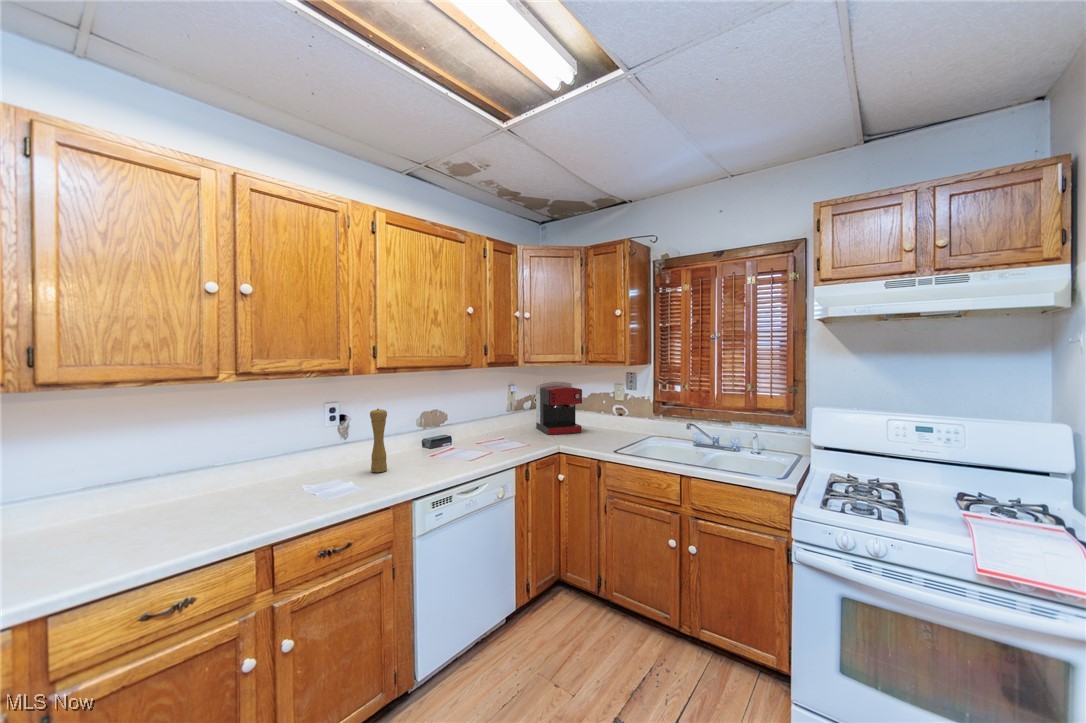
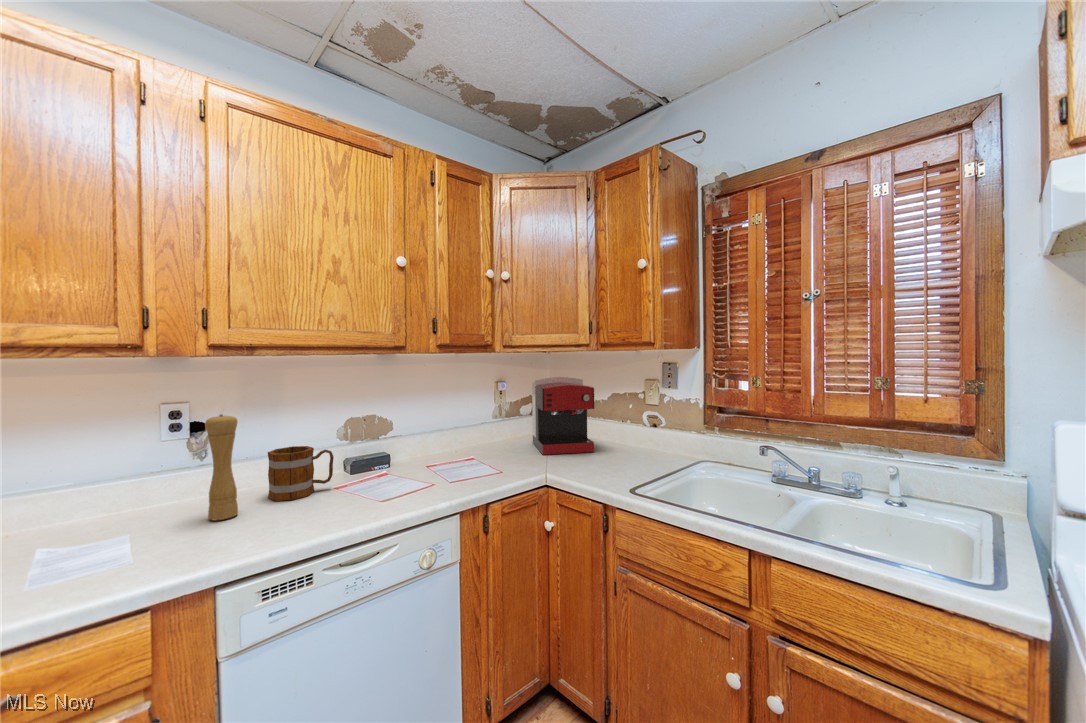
mug: none [392,429,429,463] -> present [268,446,334,501]

